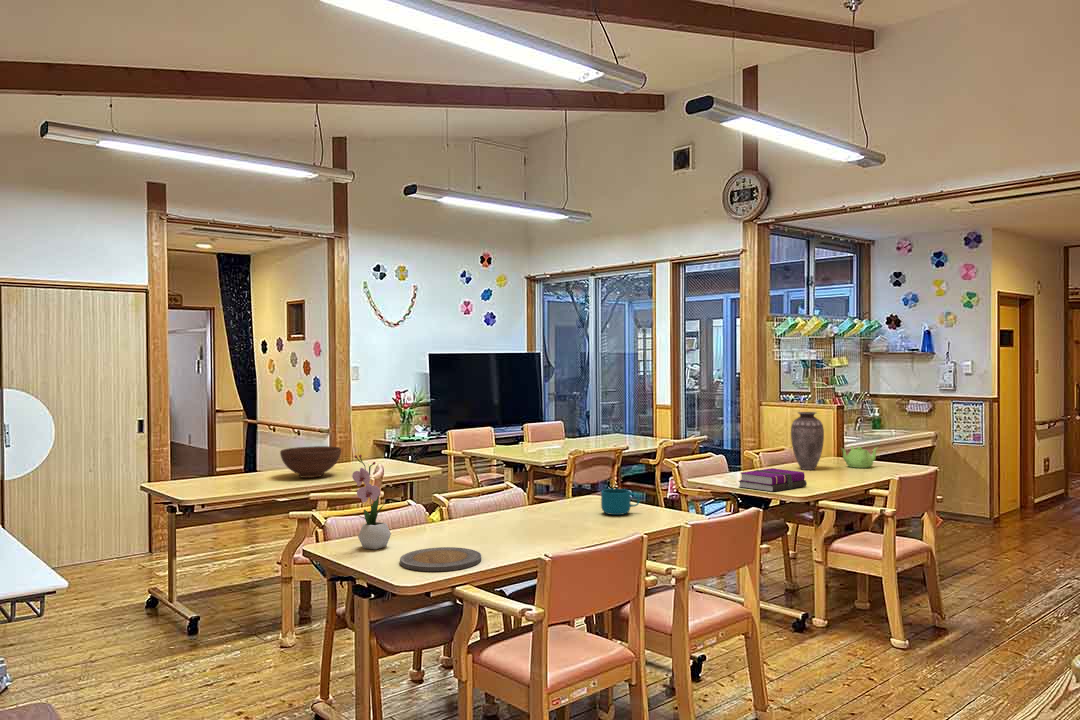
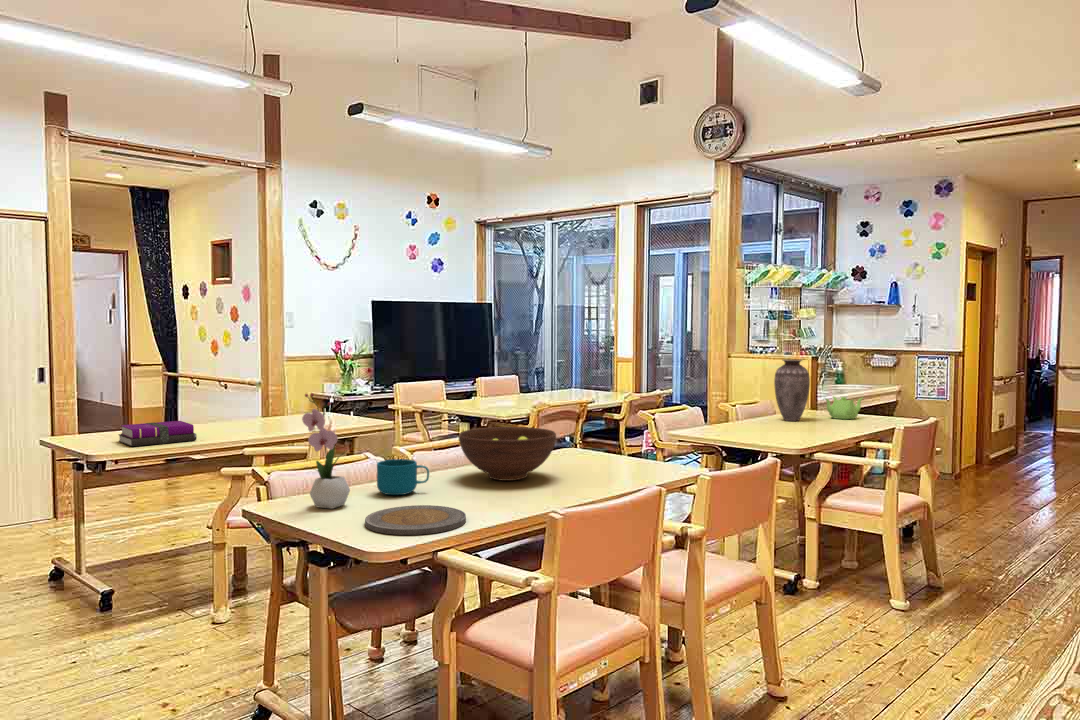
fruit bowl: present [280,446,341,478] -> present [459,427,556,481]
notebook: present [739,468,807,492] -> present [119,421,197,446]
cup: present [601,489,639,515] -> present [377,459,429,495]

